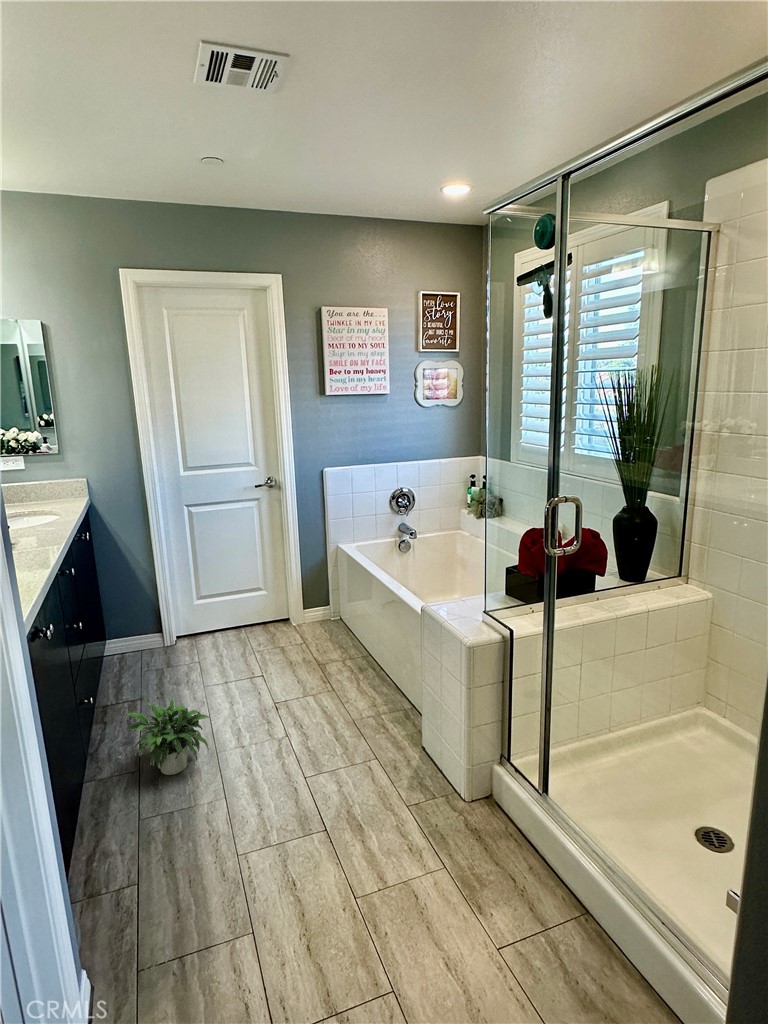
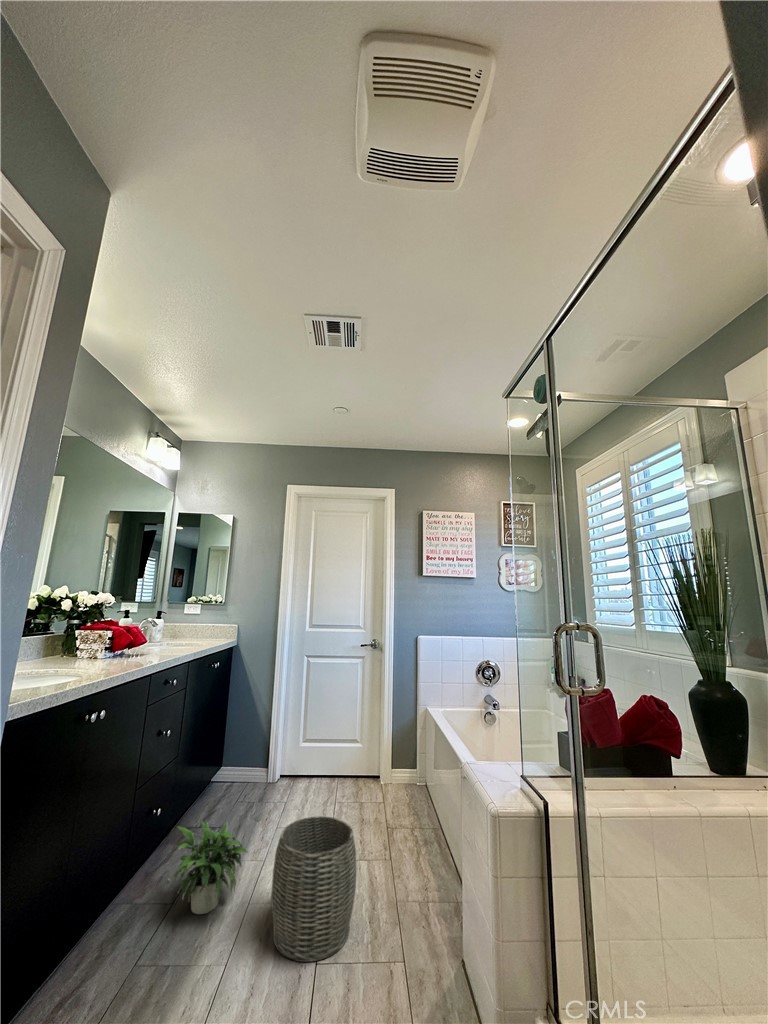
woven basket: none [247,671,327,781] -> present [271,816,356,962]

